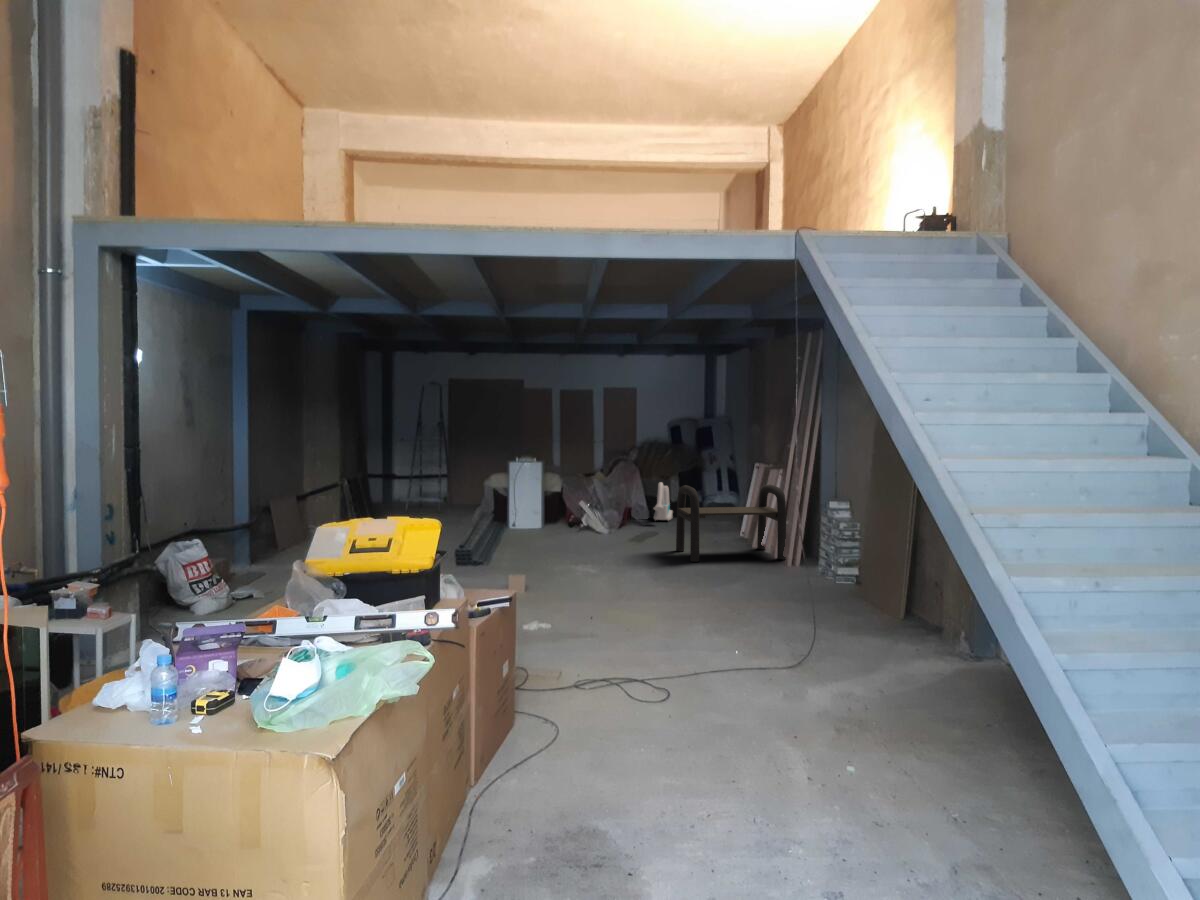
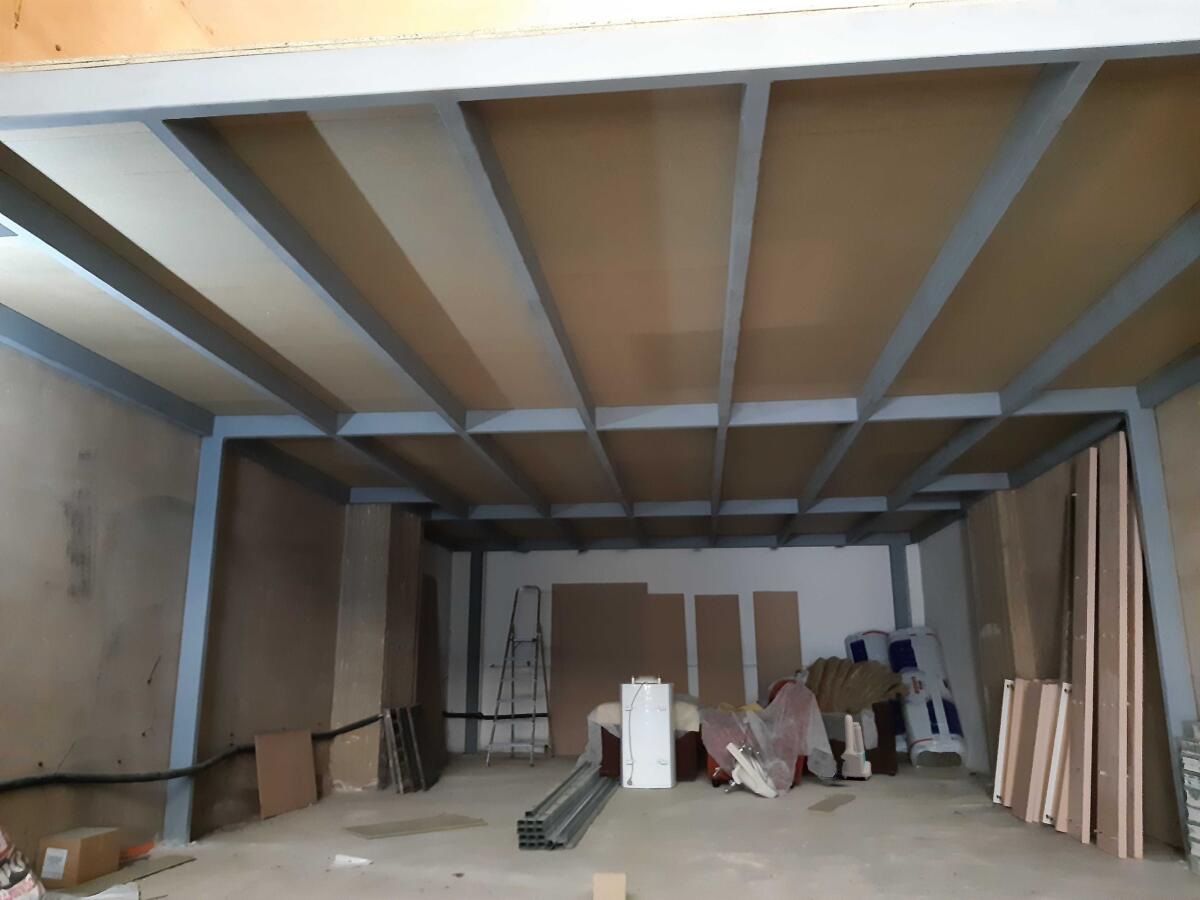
bench: present [676,484,786,562] -> none [886,707,1110,848]

